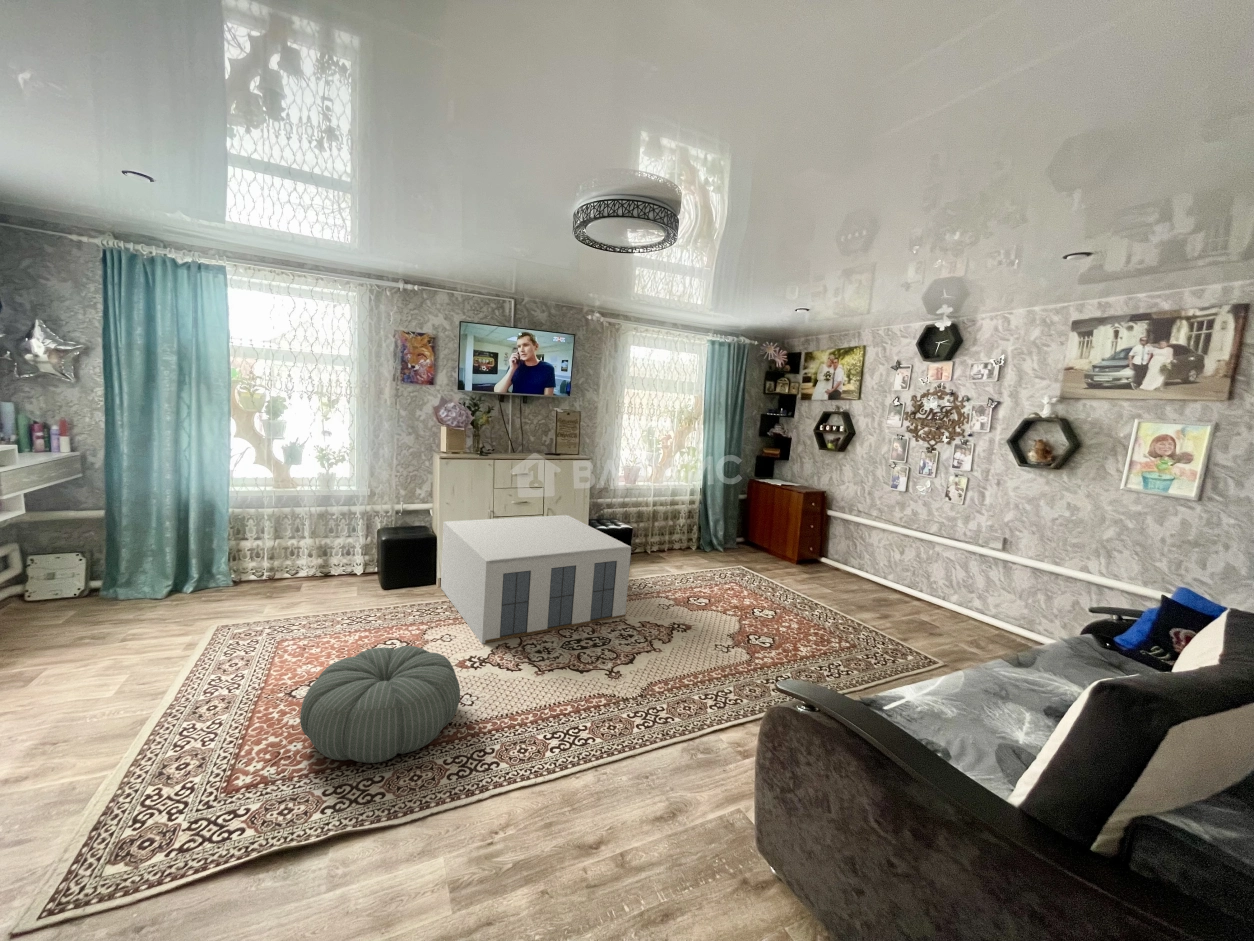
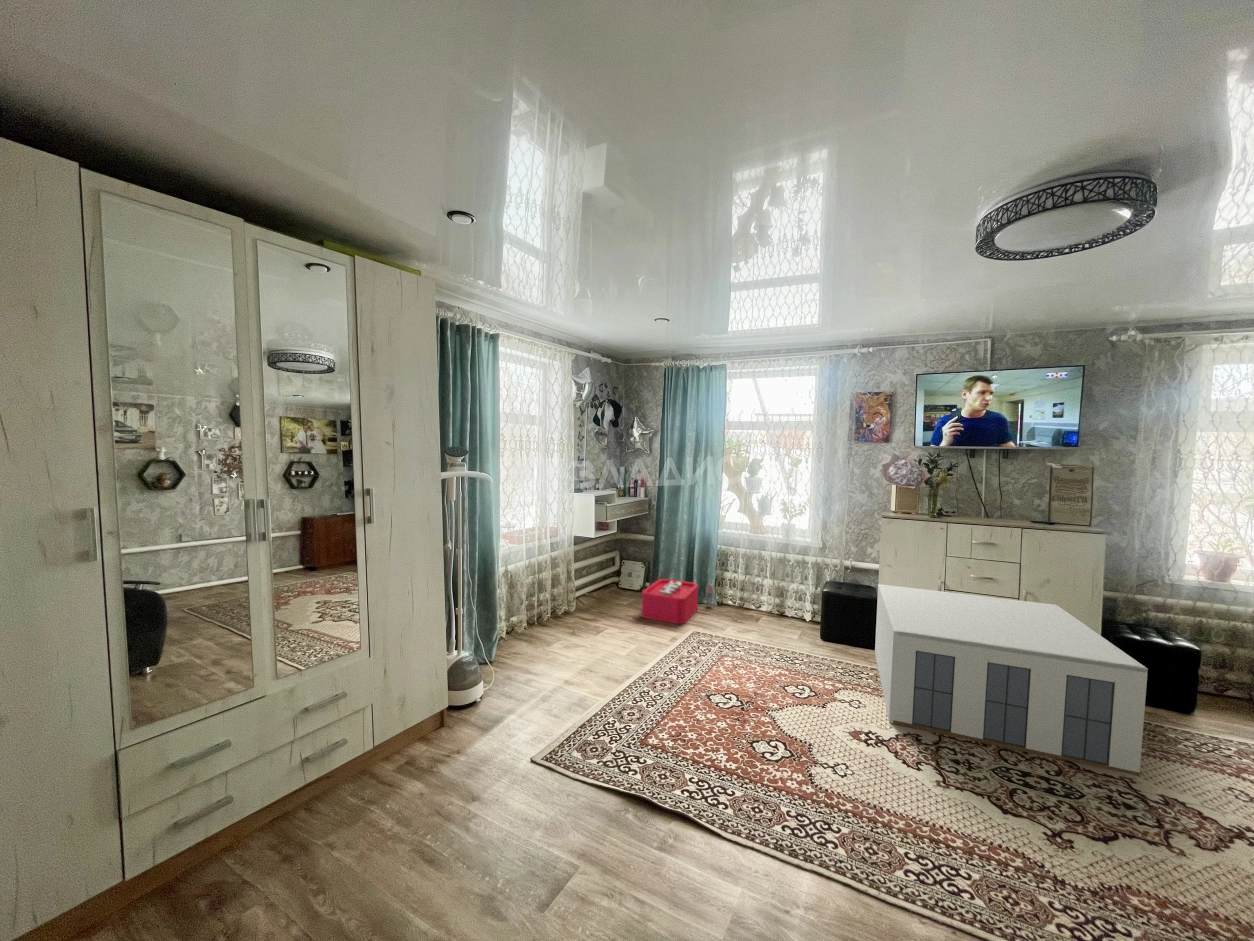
storage bin: none [97,556,225,634] -> present [642,579,713,624]
pouf: present [300,646,460,763] -> none [695,679,827,788]

